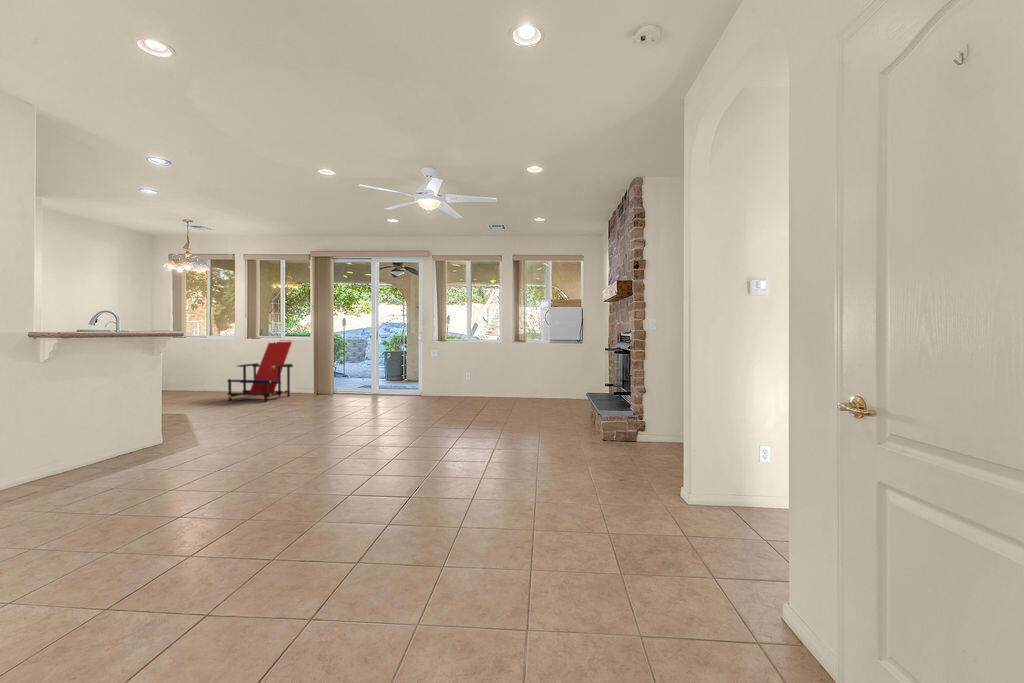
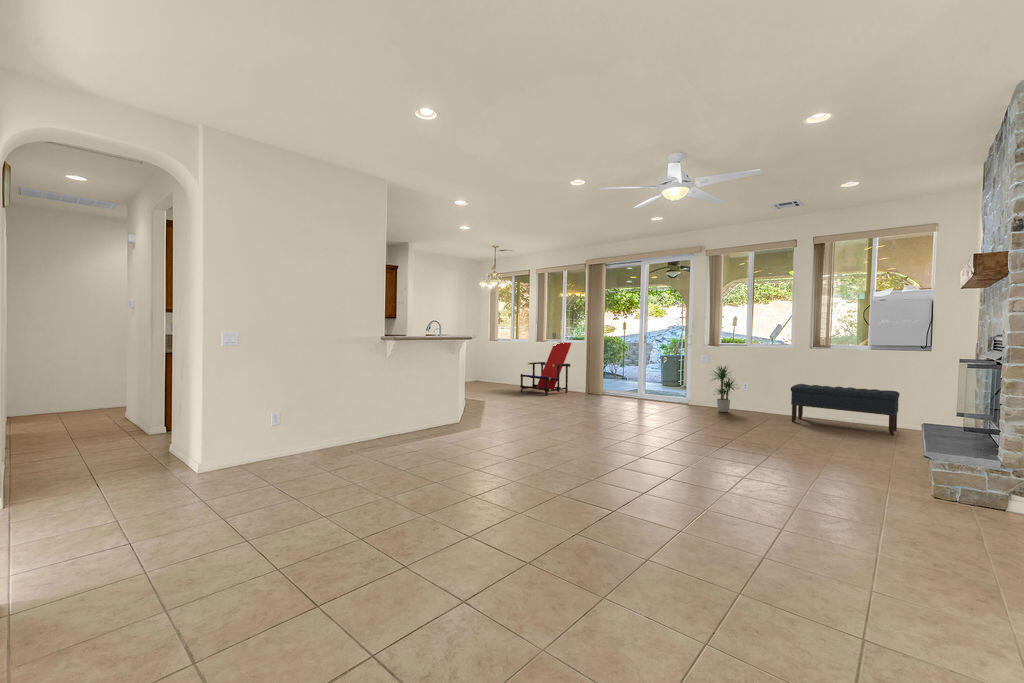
potted plant: none [437,358,464,399] -> present [712,366,735,412]
bench: none [501,371,565,403] -> present [791,384,900,435]

